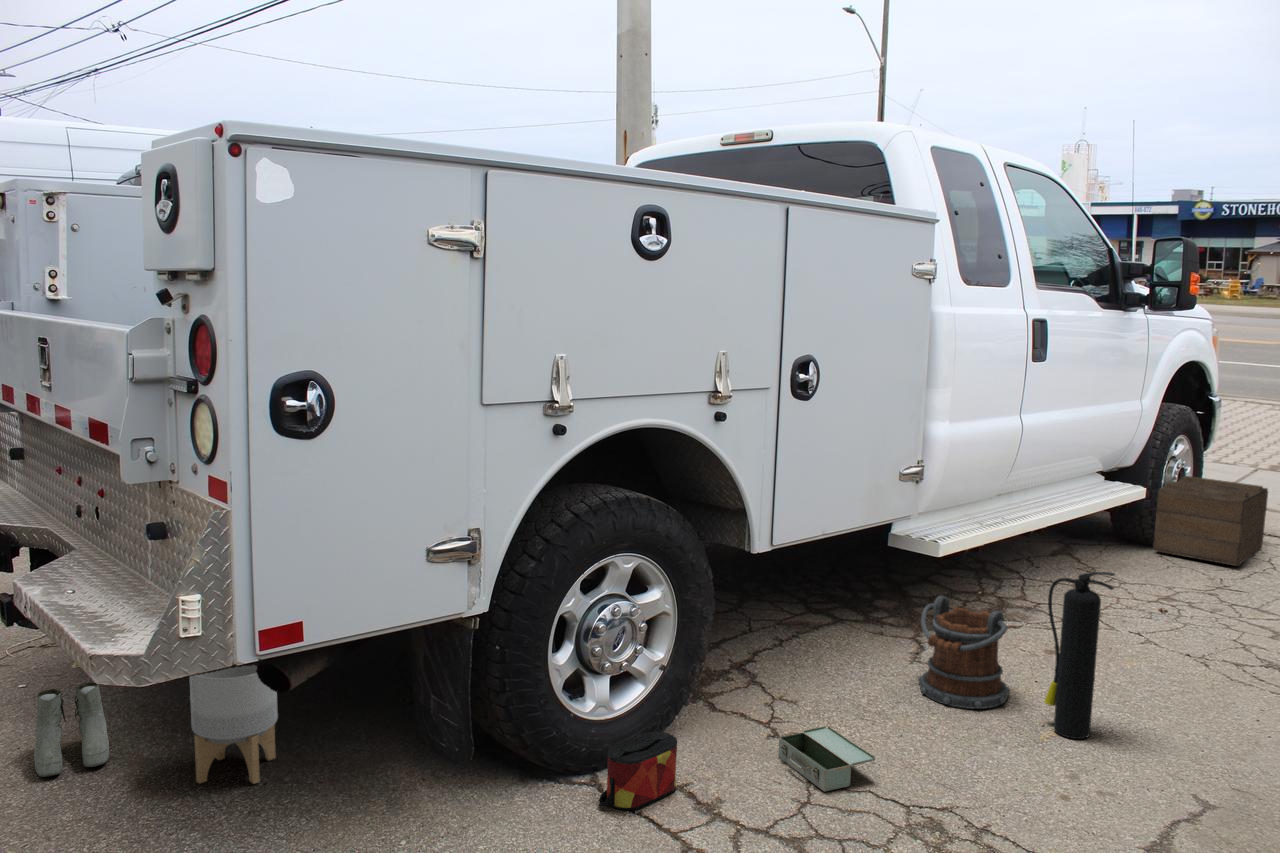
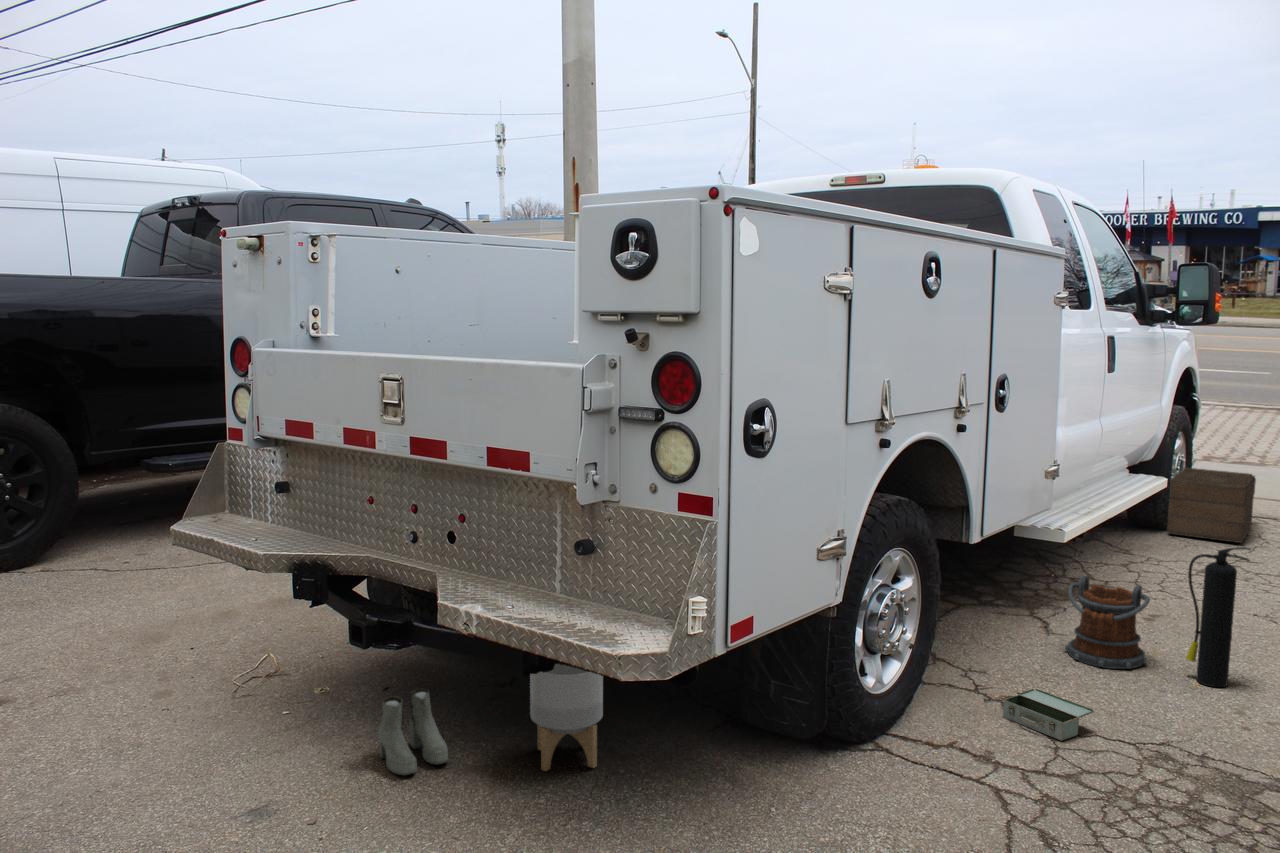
bag: present [599,732,677,810] -> none [893,700,946,766]

